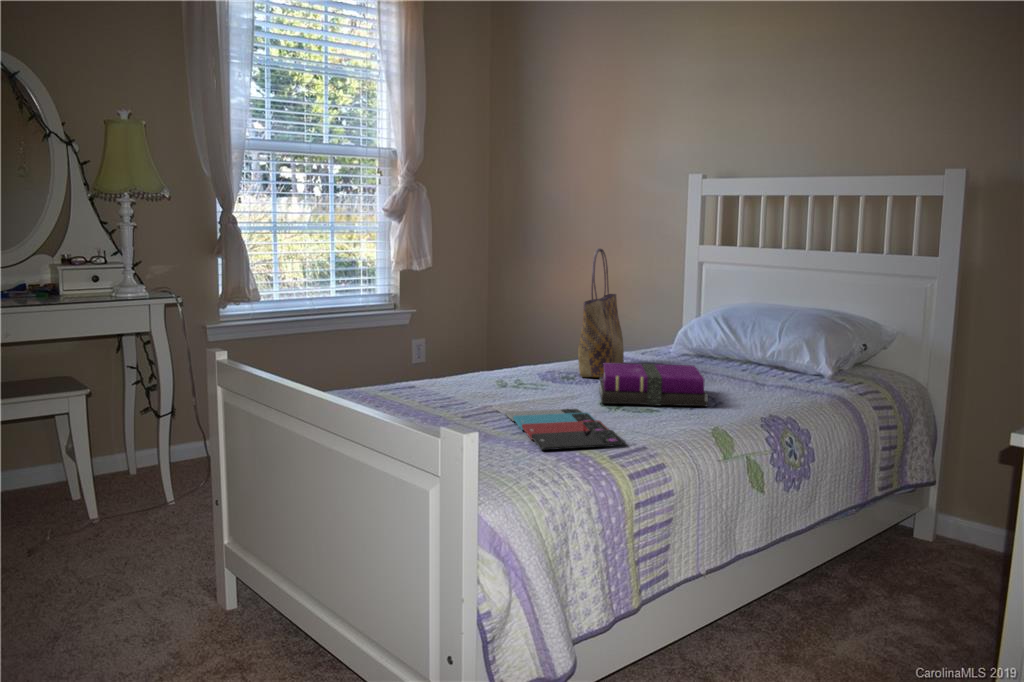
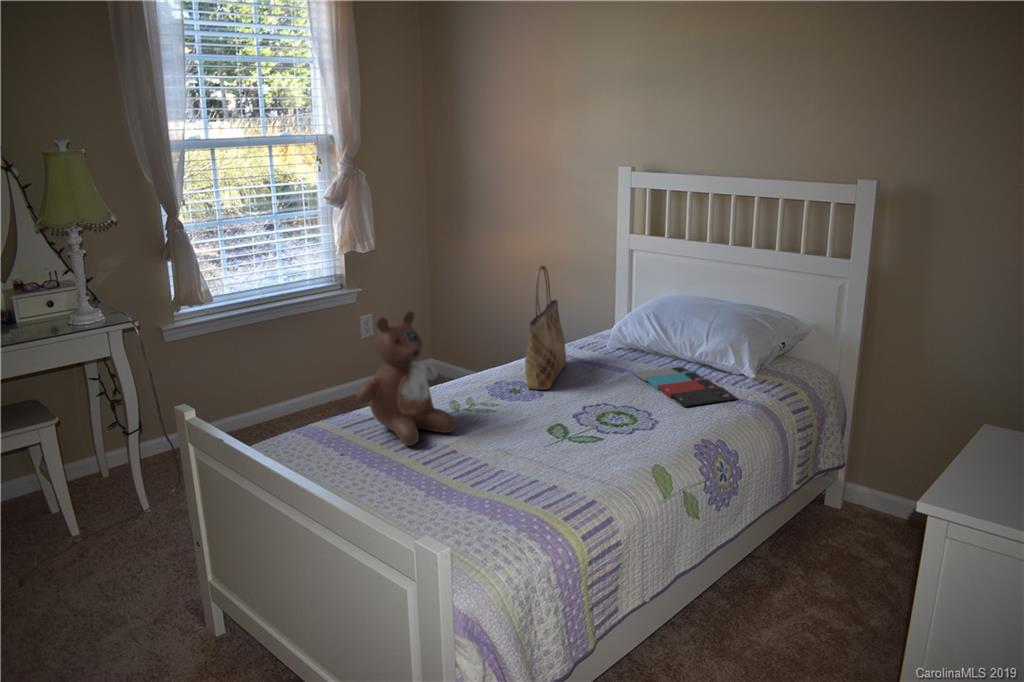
stuffed bear: none [395,270,499,405] -> present [356,311,456,446]
notebook: present [599,363,708,406] -> none [547,384,647,433]
smartphone: present [505,409,627,450] -> present [634,366,737,407]

